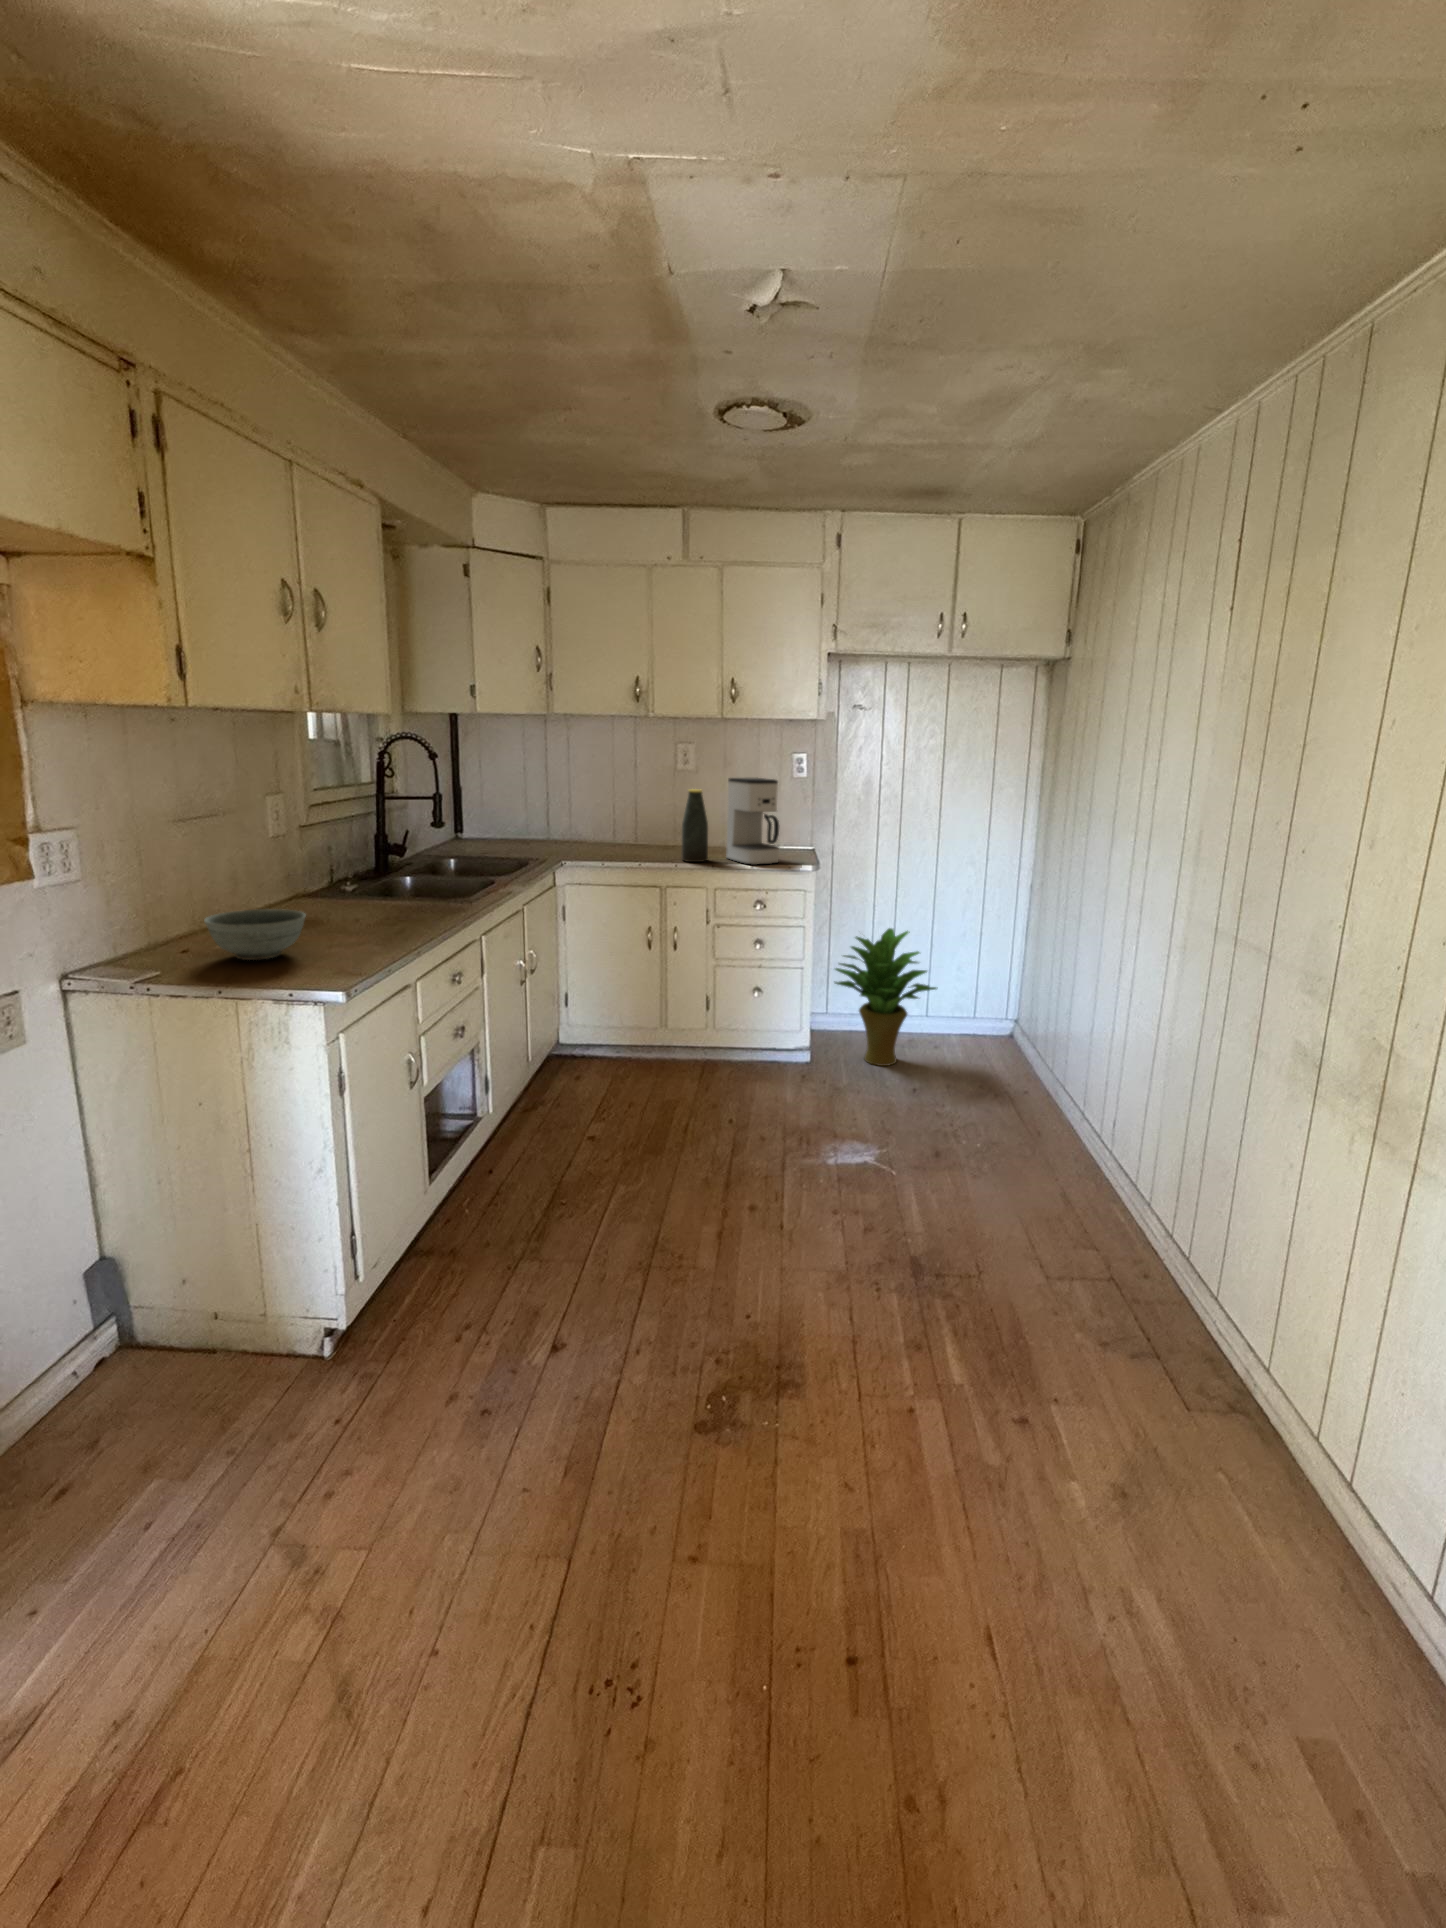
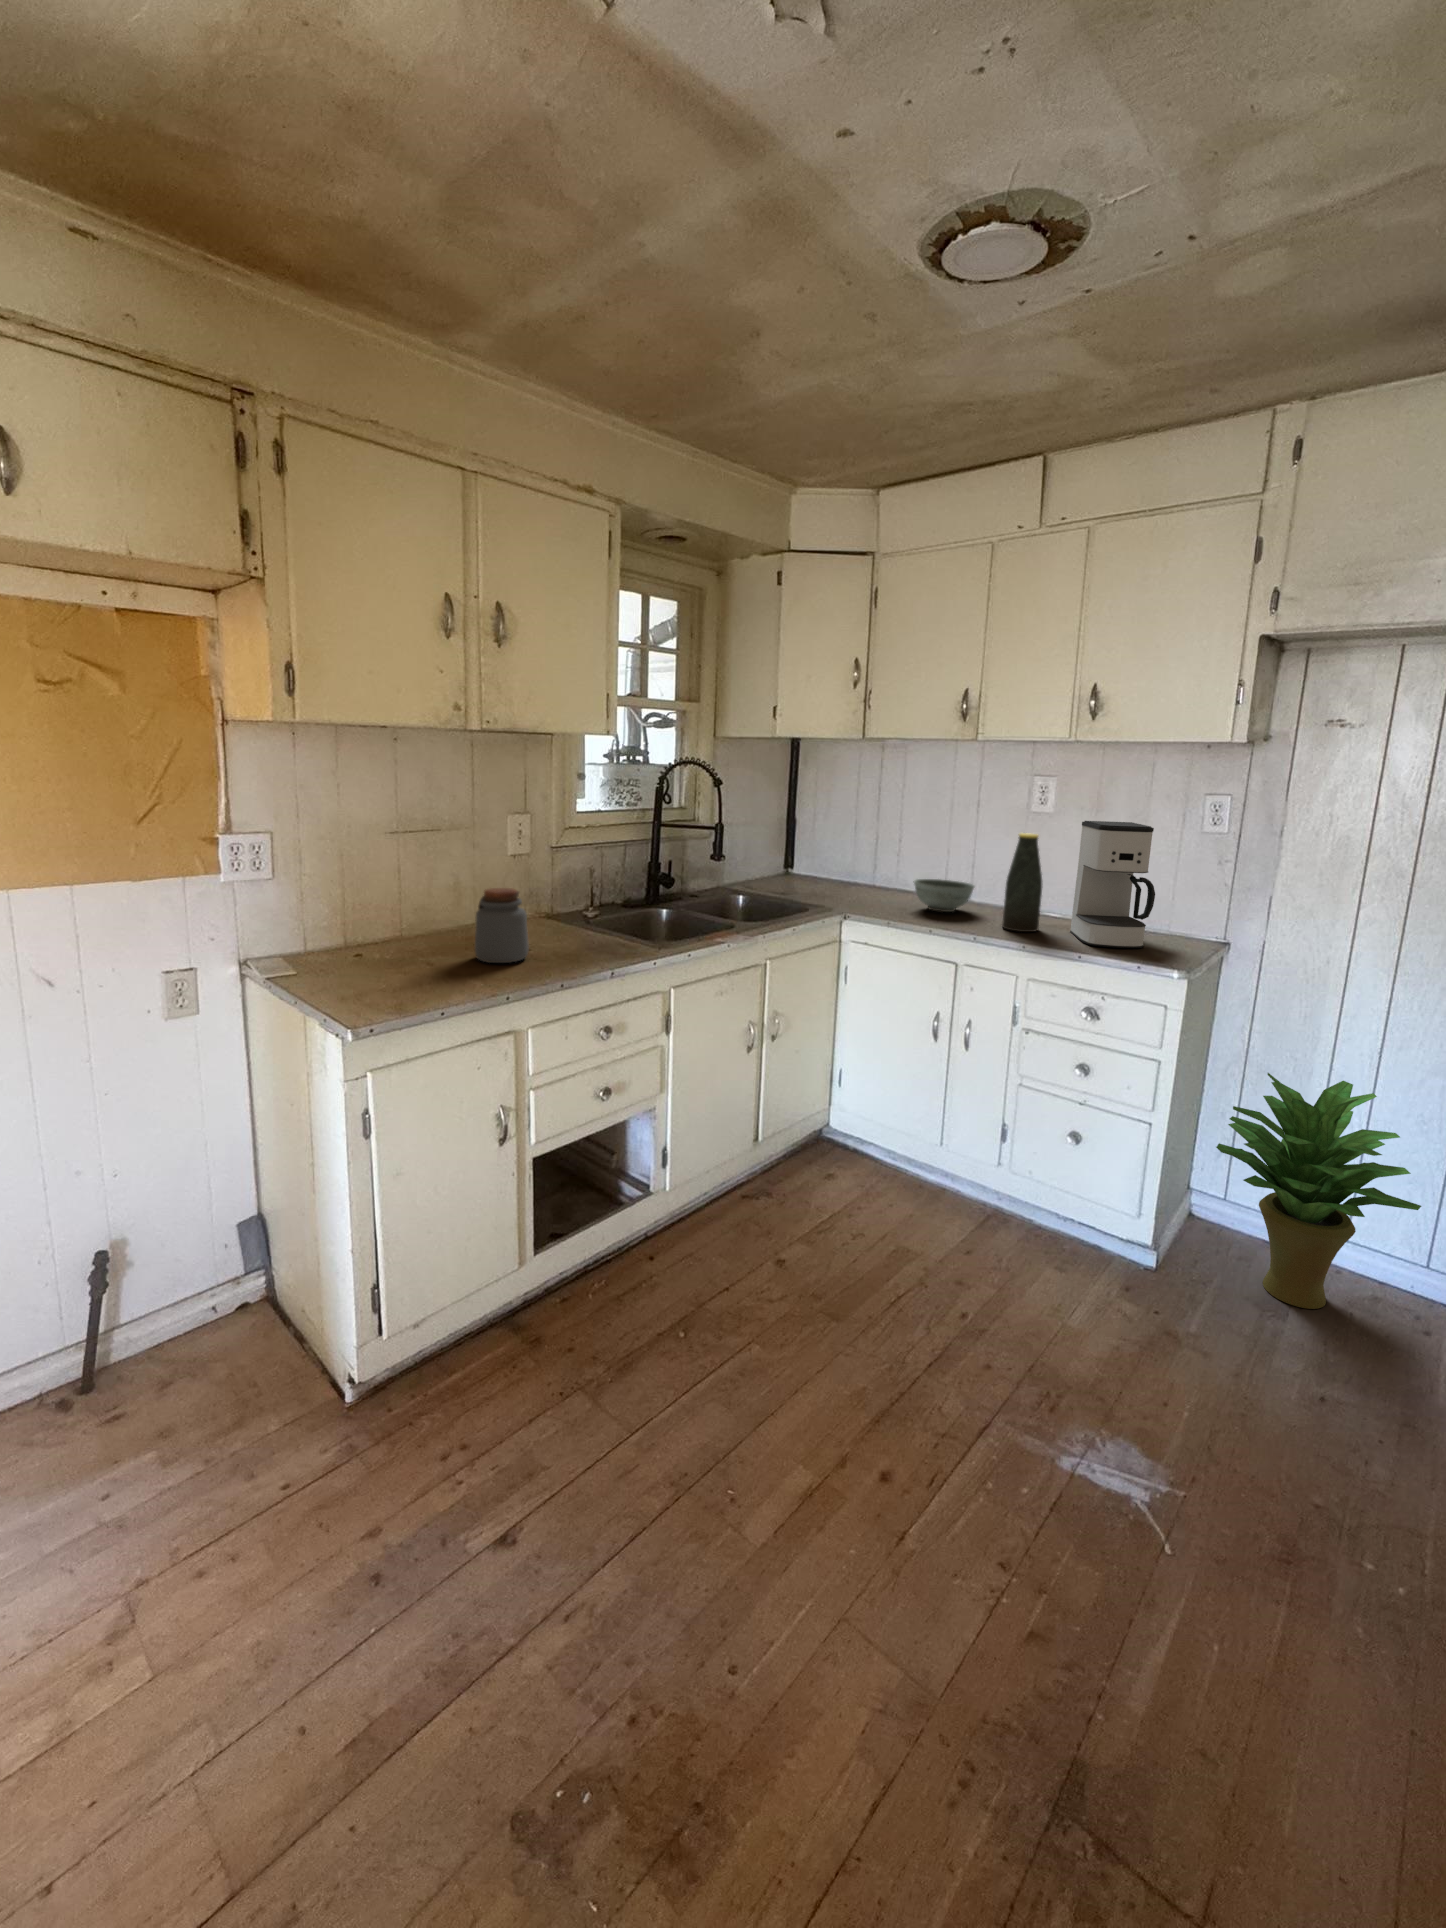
jar: none [314,864,372,936] -> present [475,888,529,963]
bowl: present [204,909,306,960] -> present [913,879,975,912]

